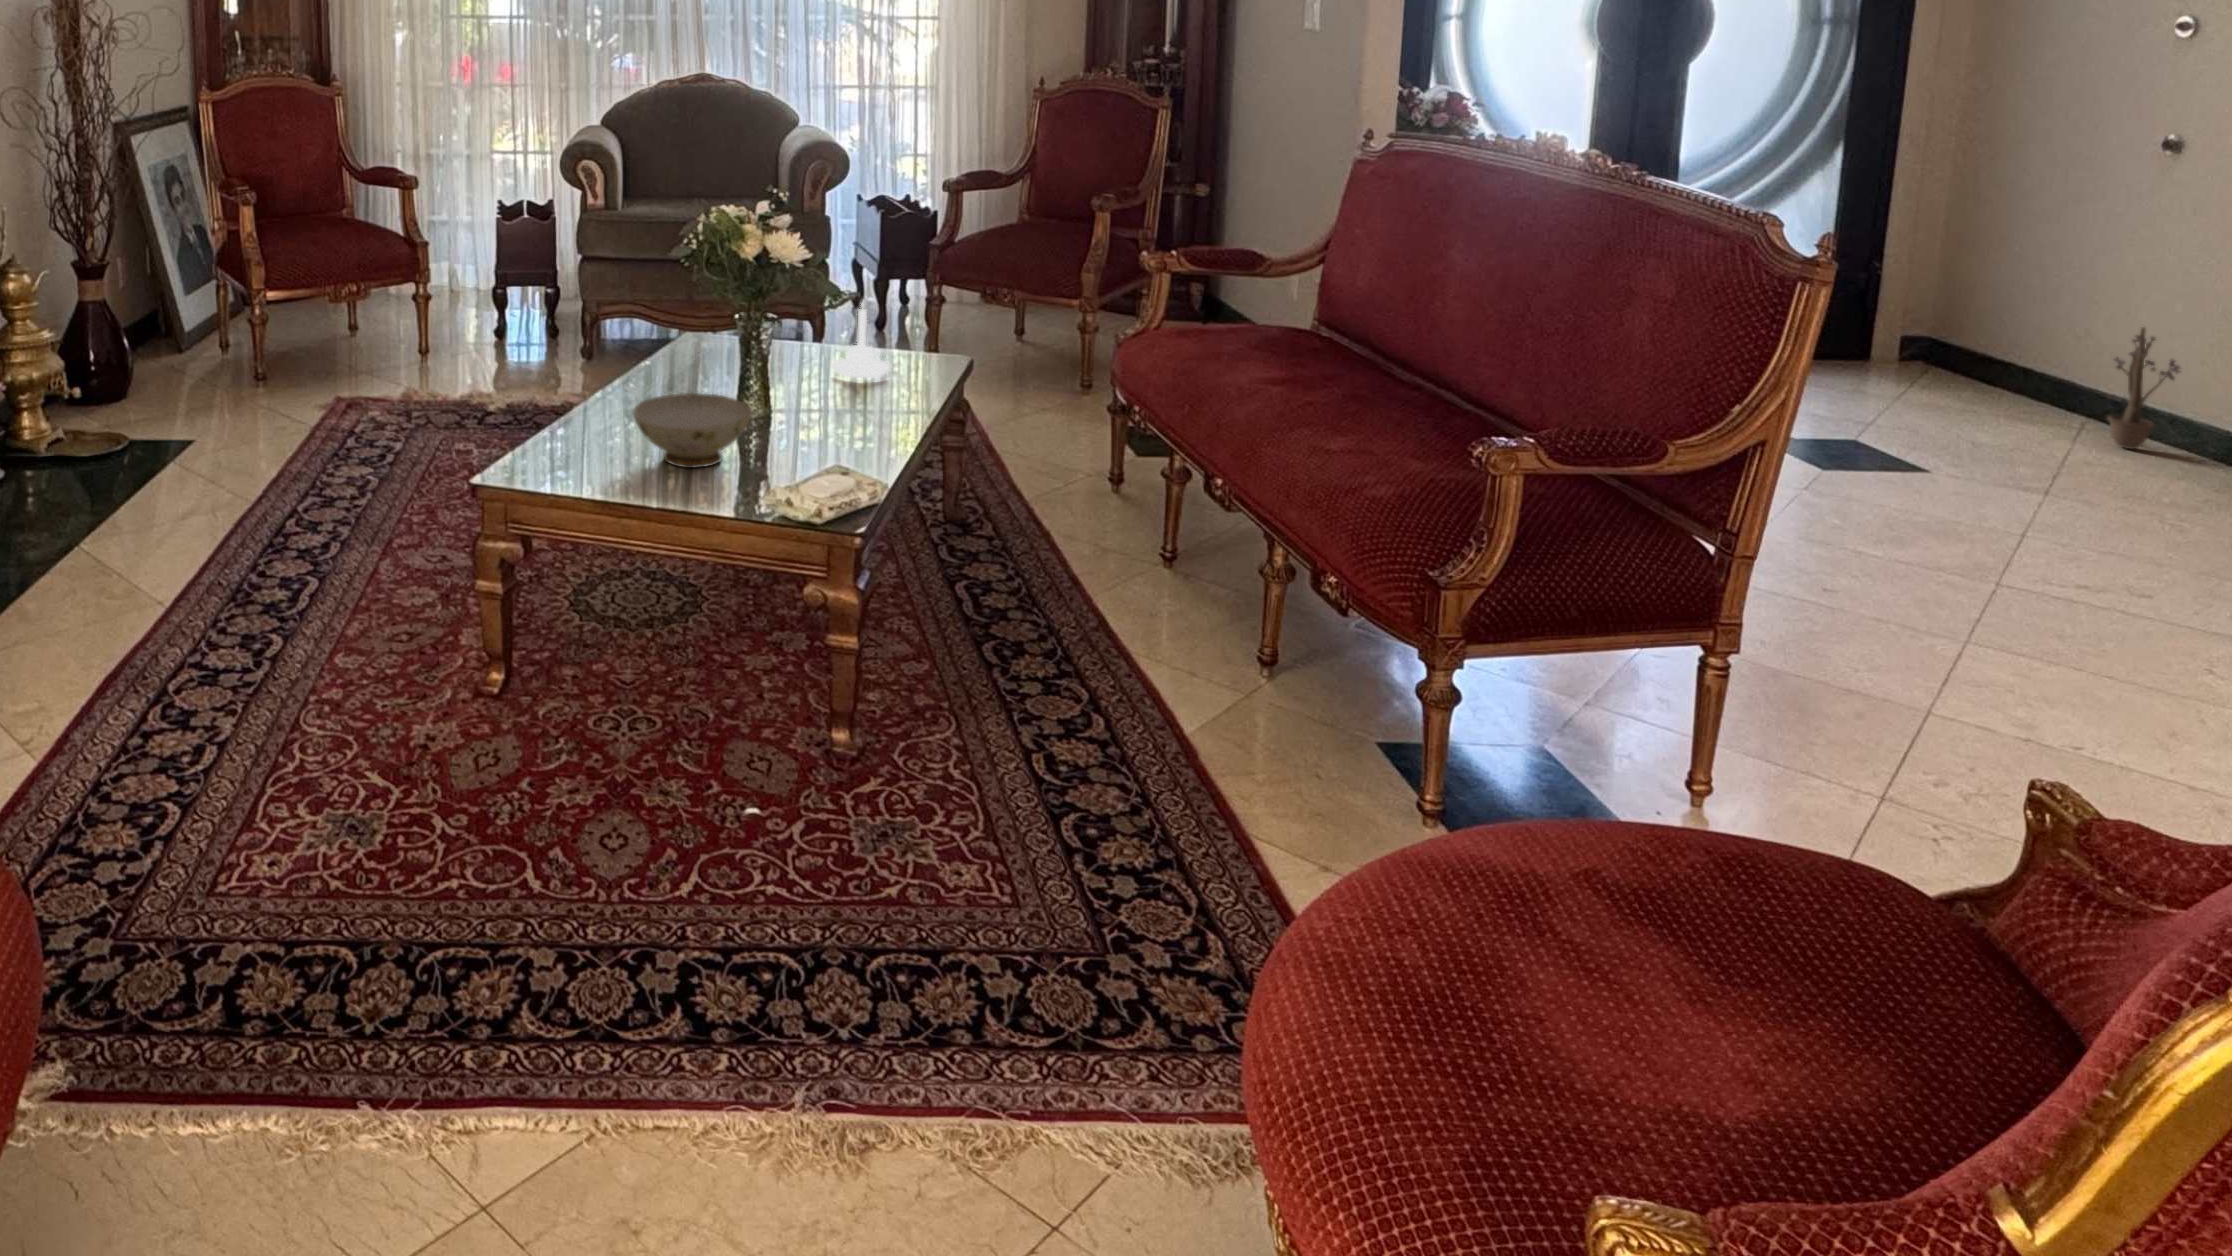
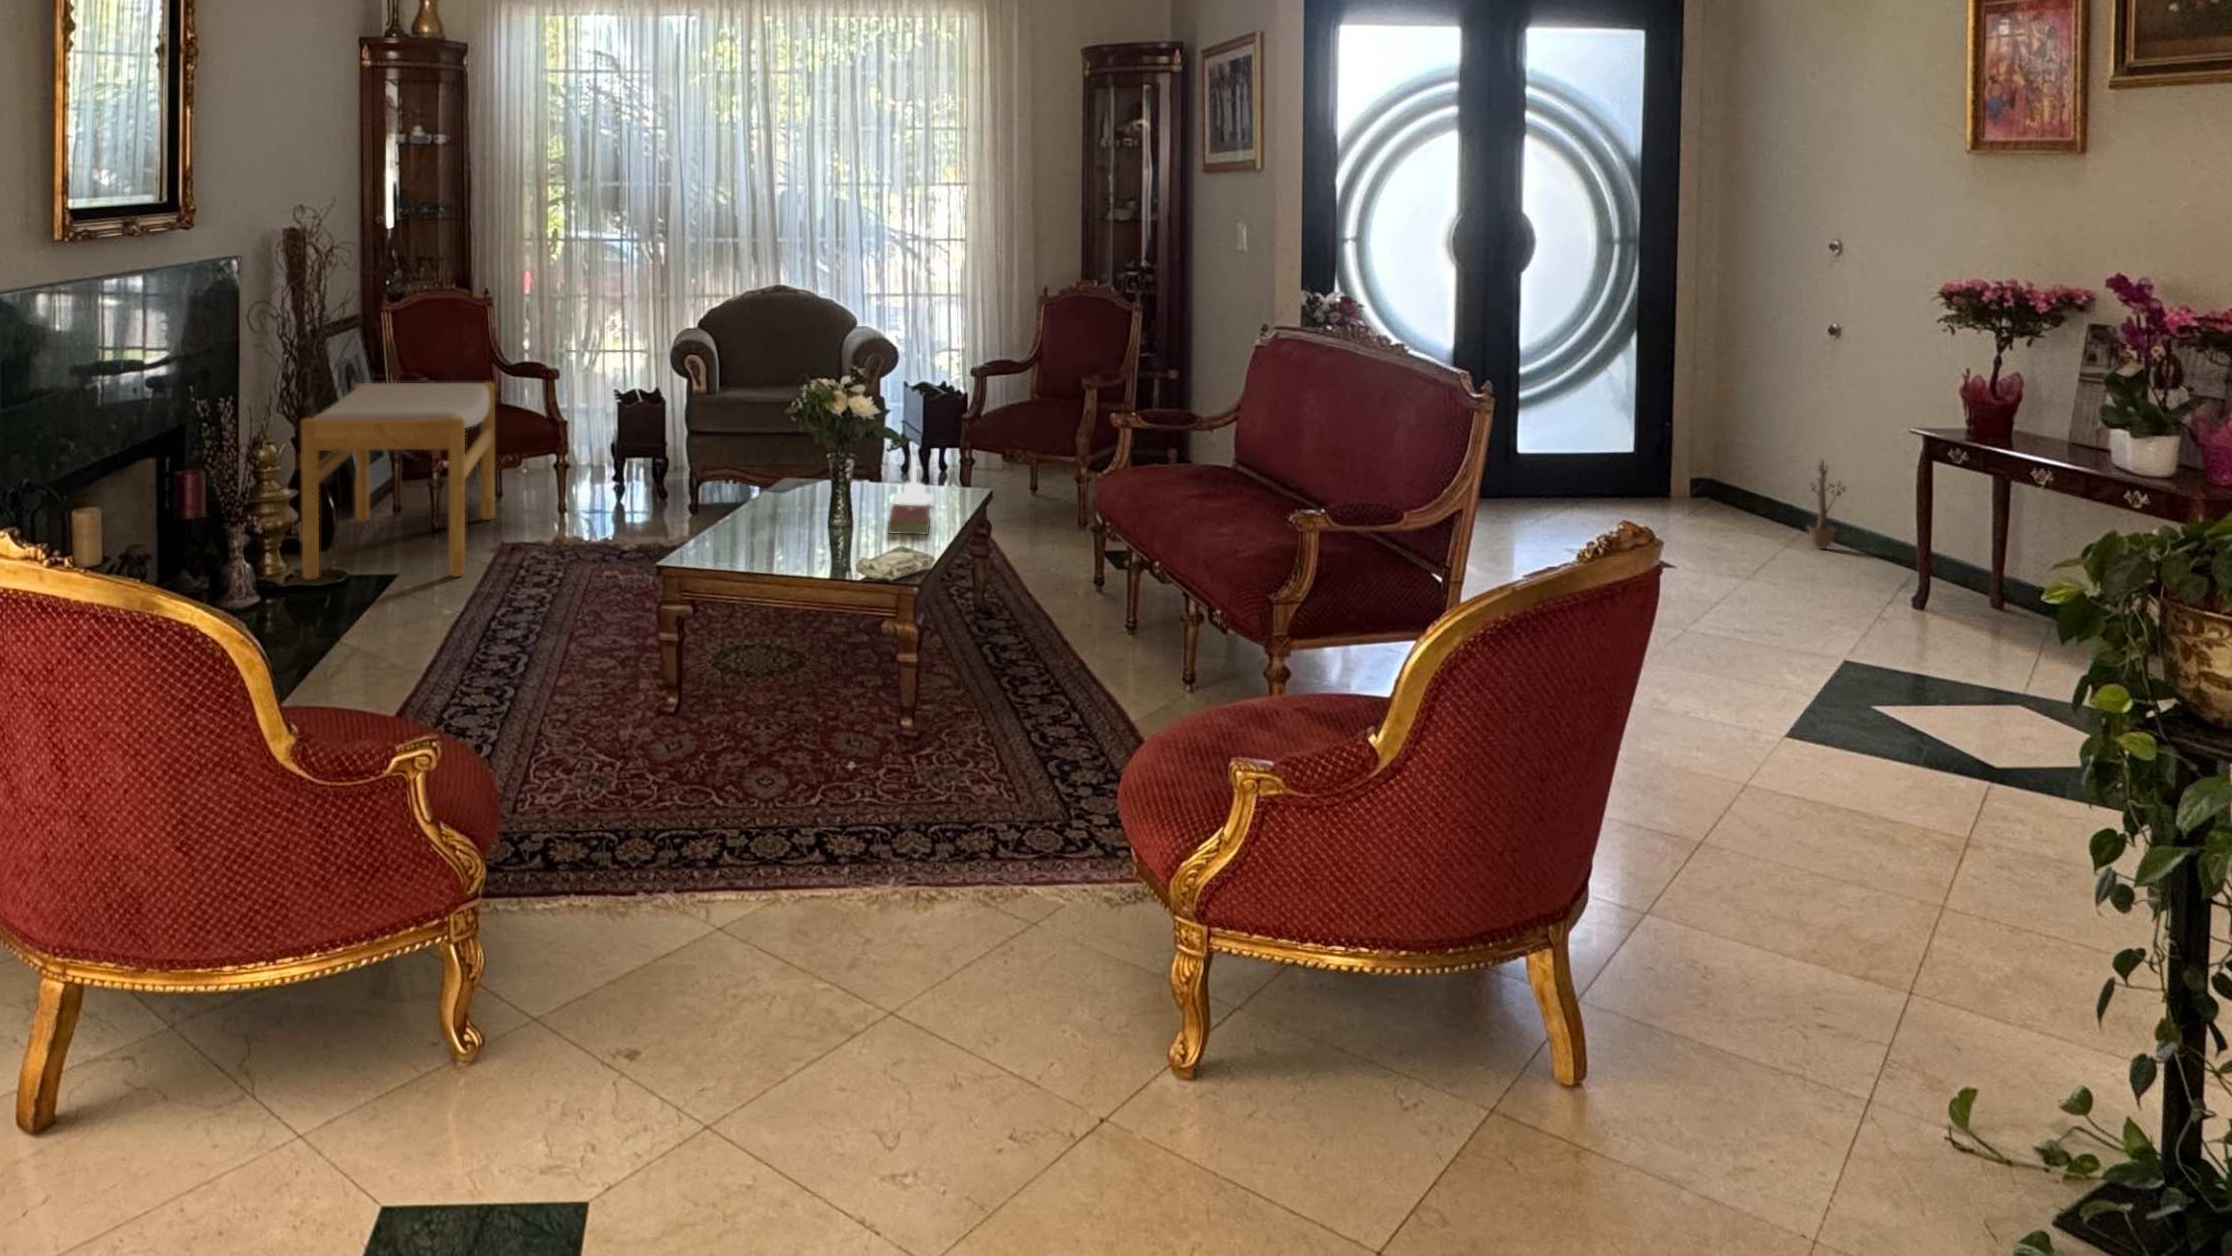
footstool: none [65,192,341,444] -> present [301,382,495,580]
hardcover book: none [822,380,884,431] -> present [888,504,930,534]
ceramic bowl: present [633,393,752,468] -> none [760,508,842,557]

